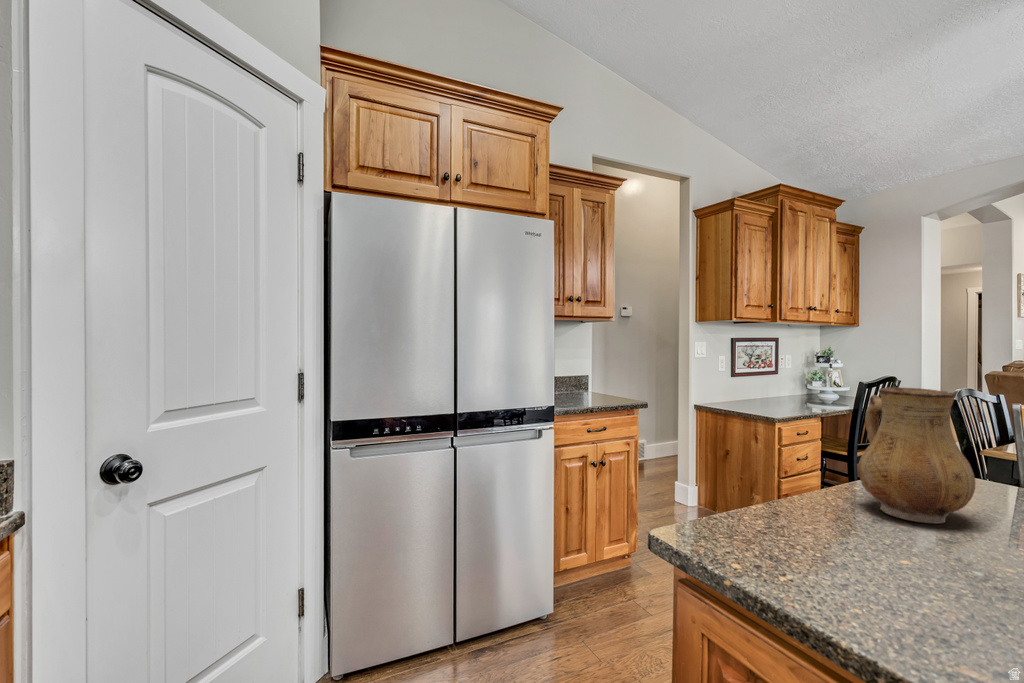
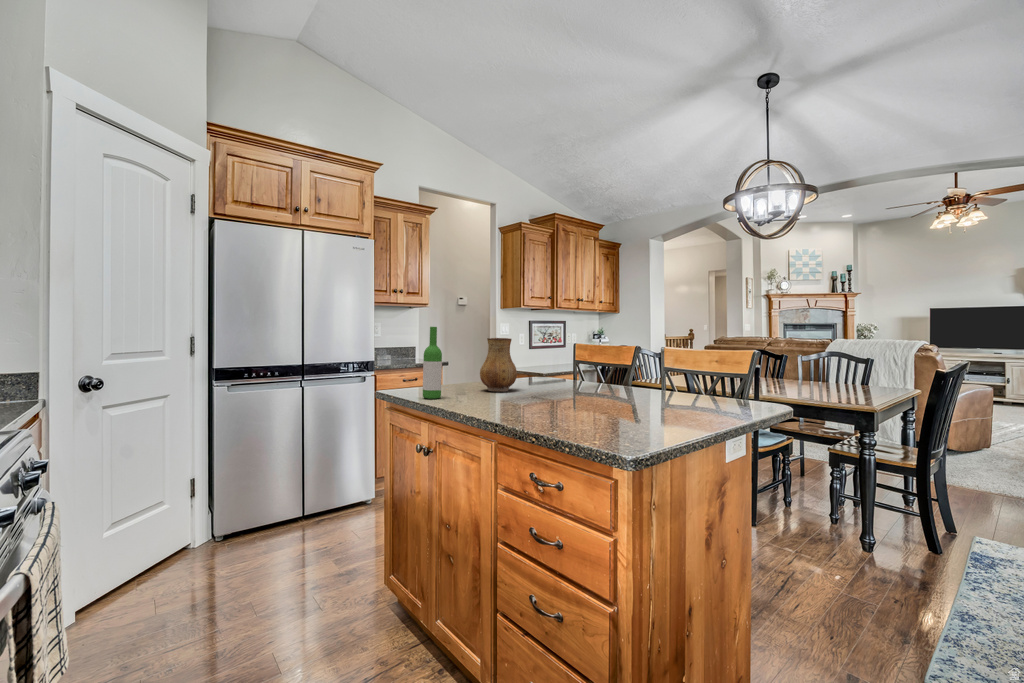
wine bottle: none [780,369,838,564] -> present [423,327,442,399]

